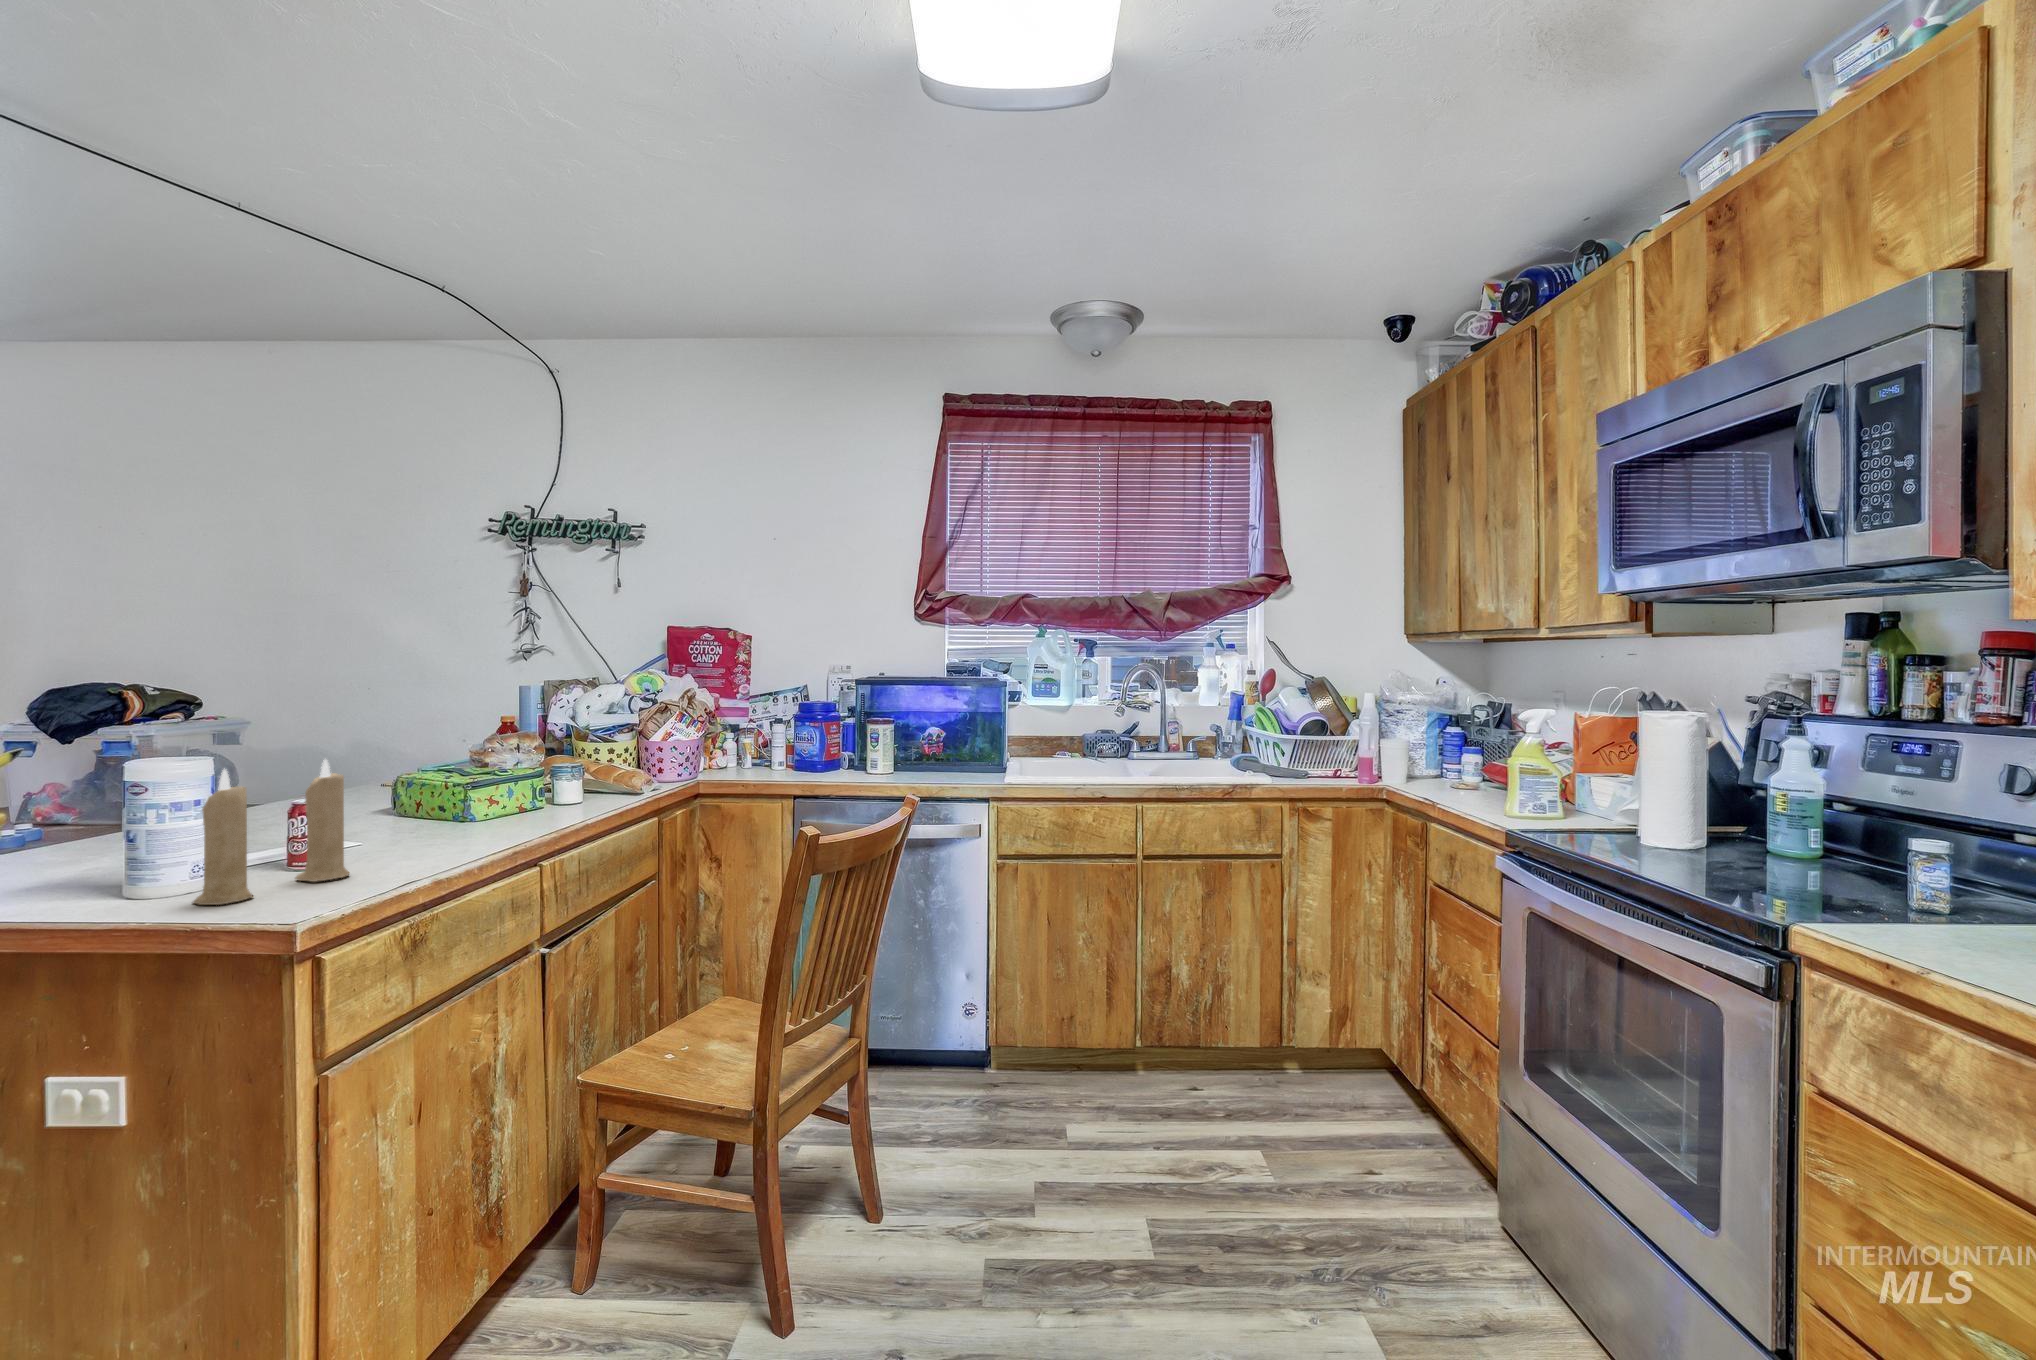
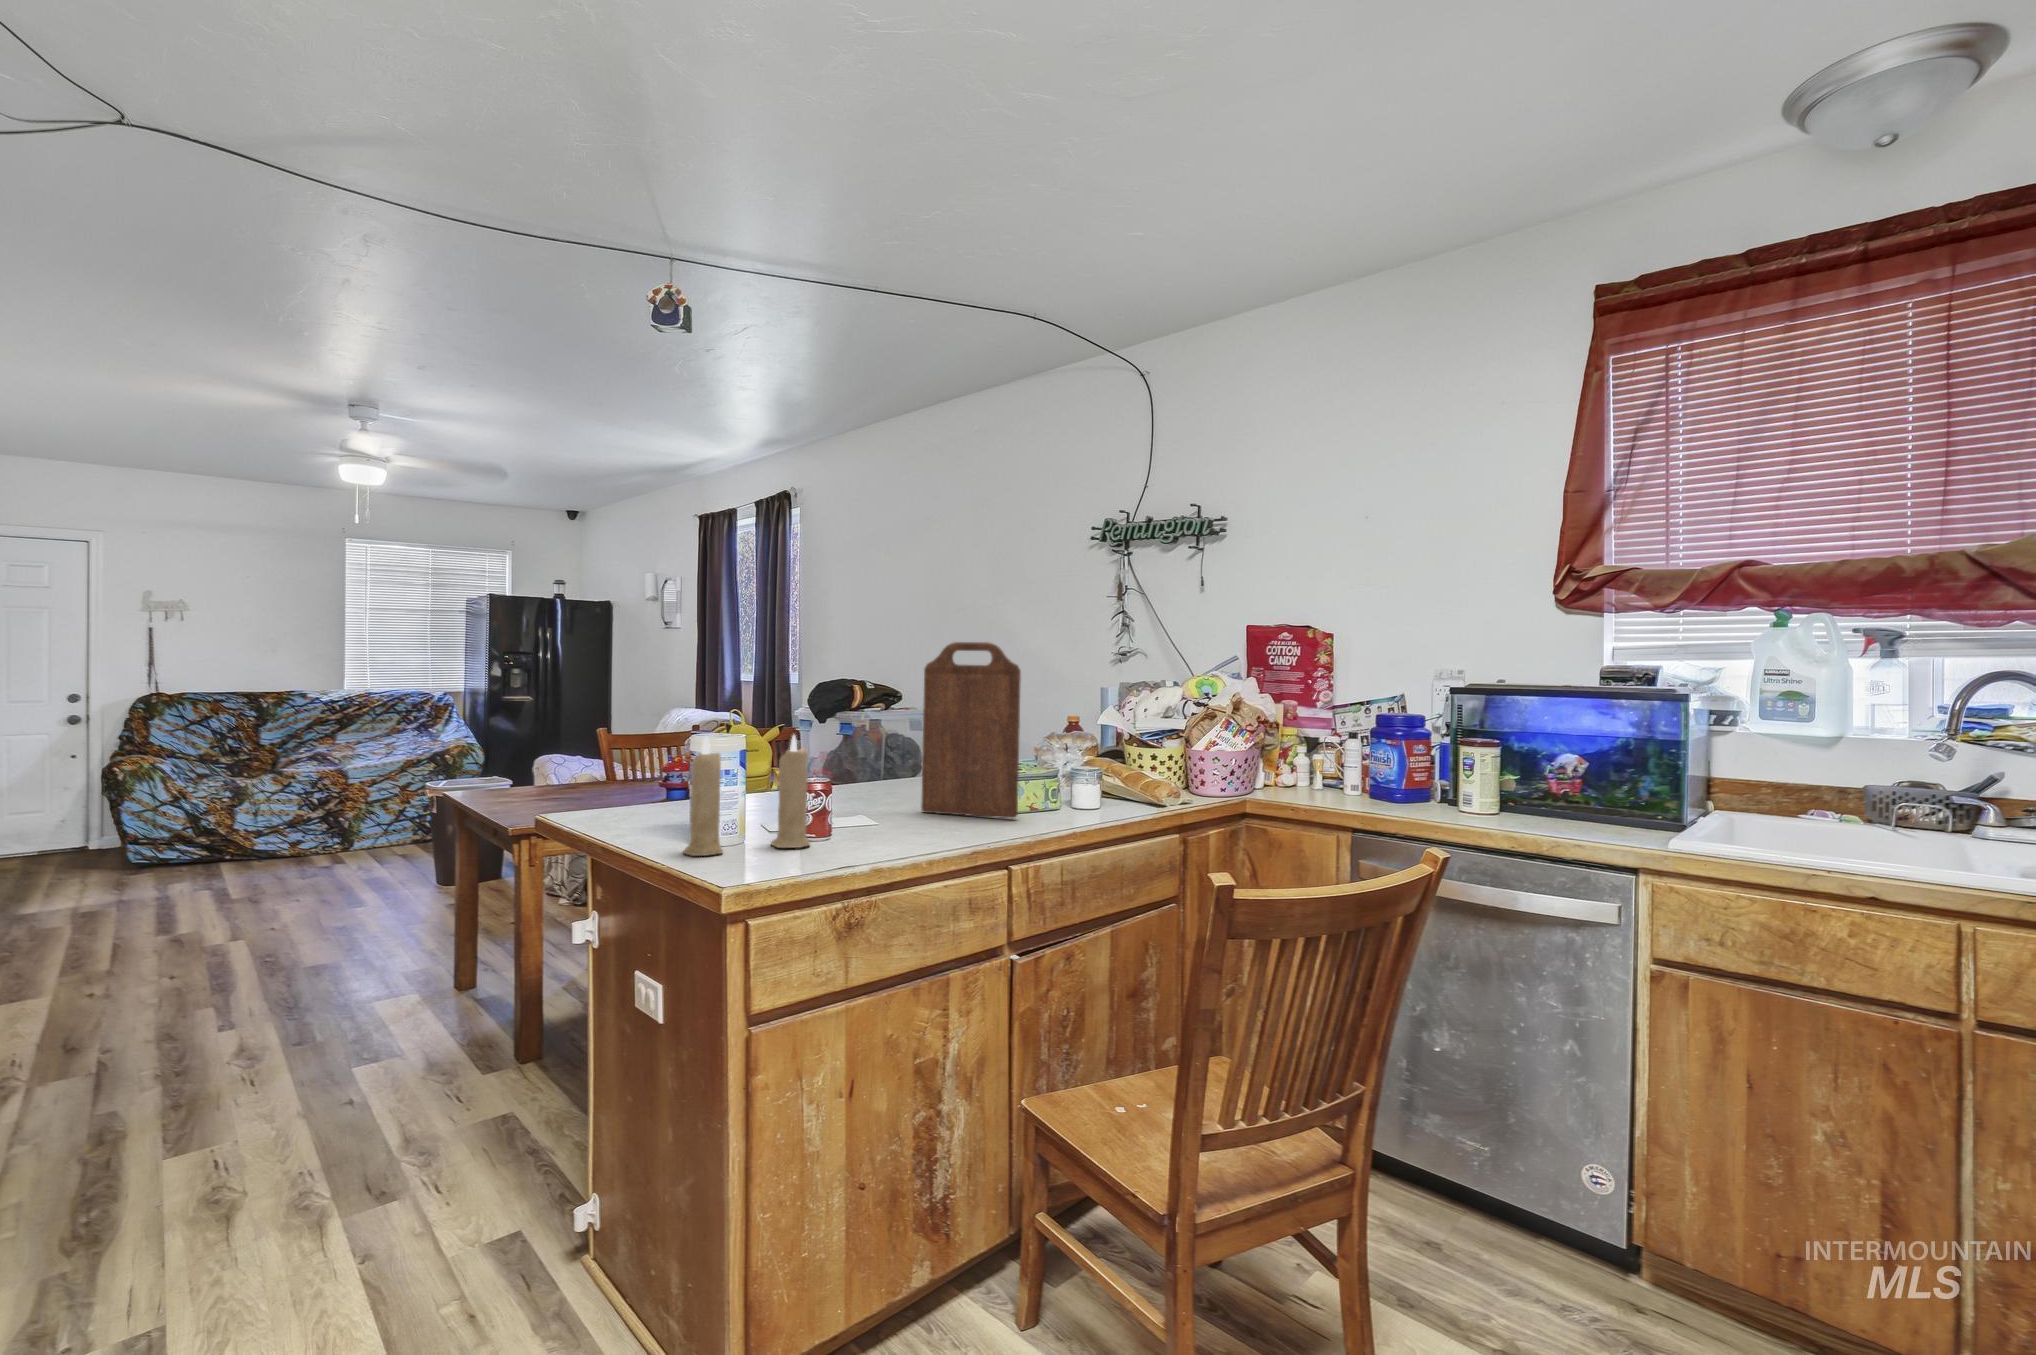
cutting board: none [413,652,530,829] -> present [921,642,1021,818]

